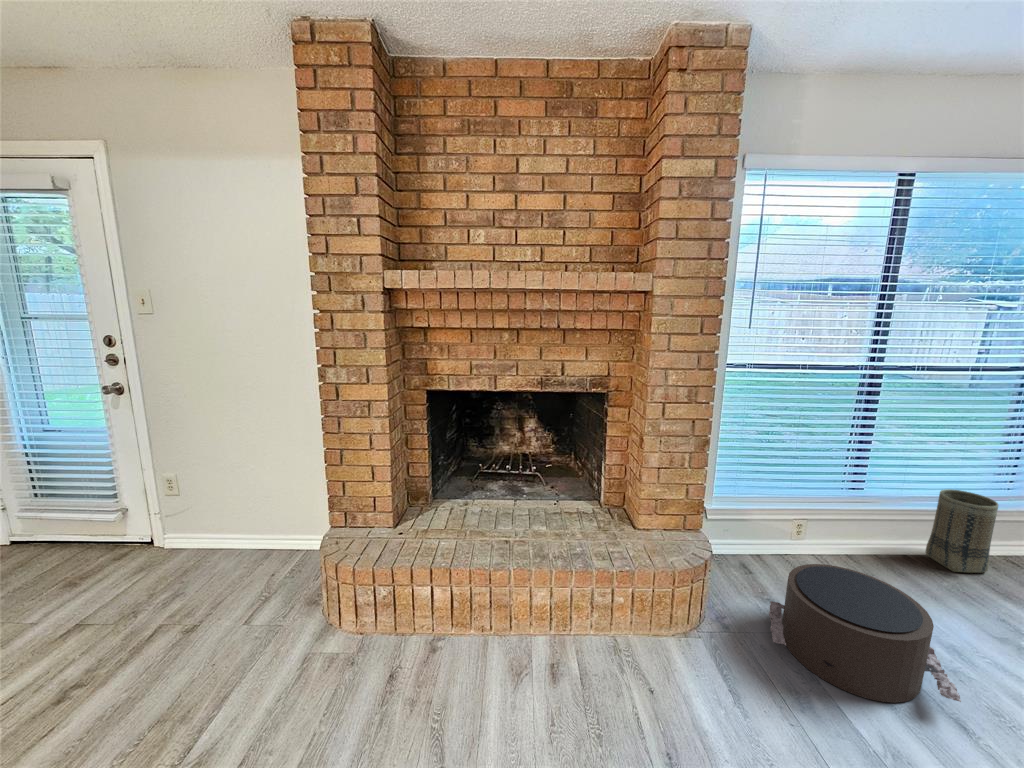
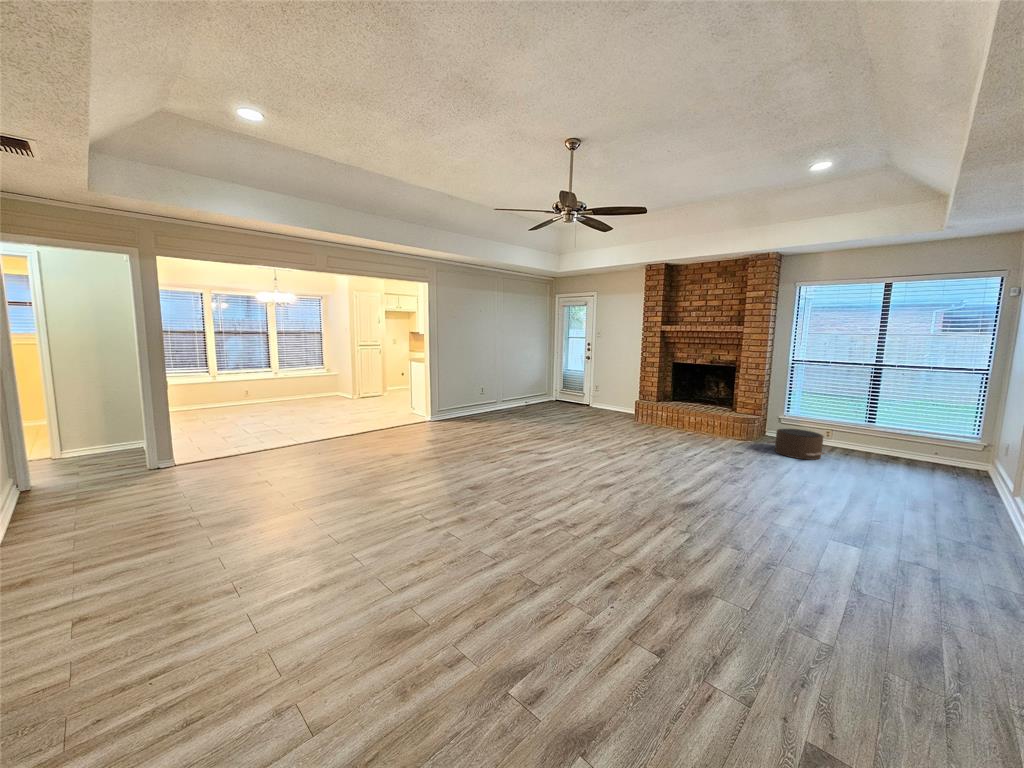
basket: present [926,489,998,573] -> none [912,427,943,466]

